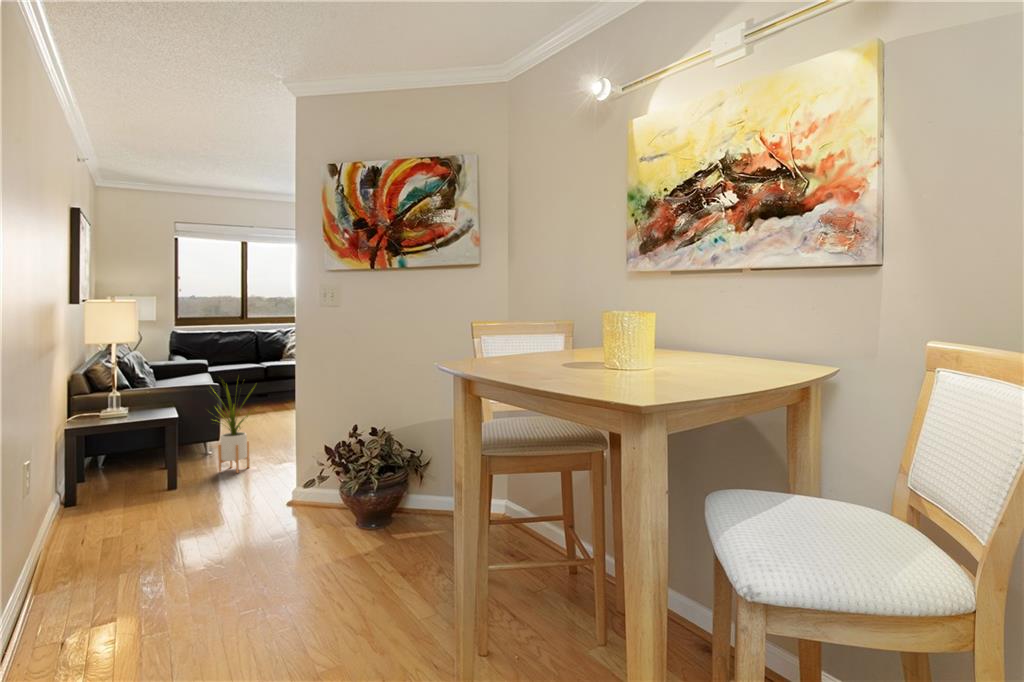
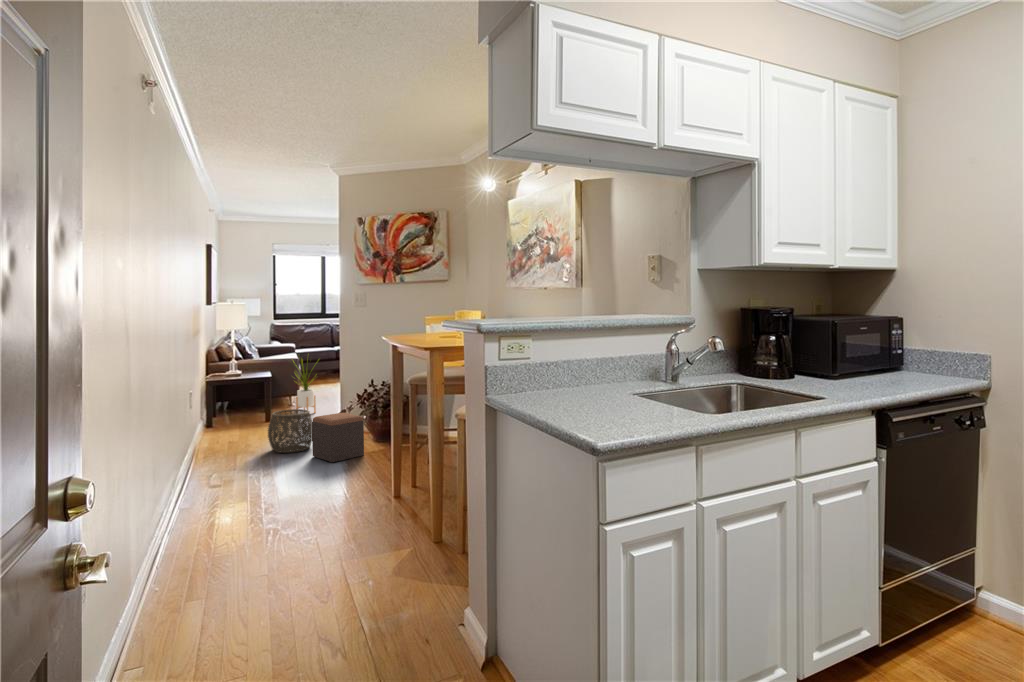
woven basket: none [178,482,264,567] -> present [268,409,312,453]
footstool: none [265,488,359,589] -> present [312,413,364,462]

